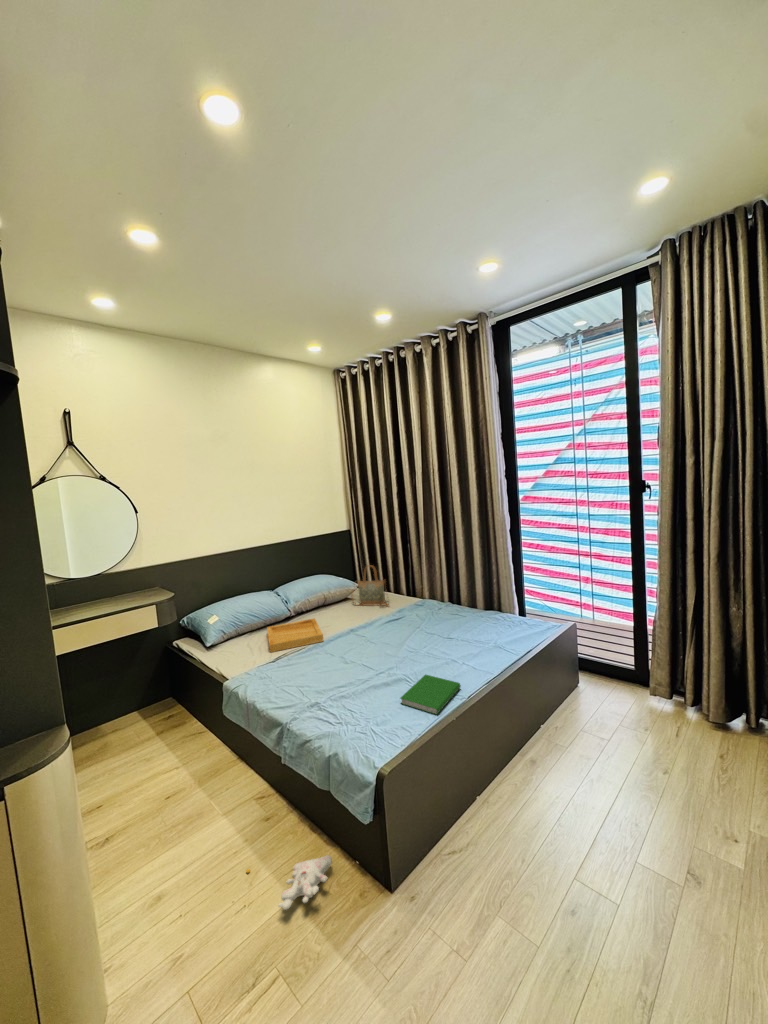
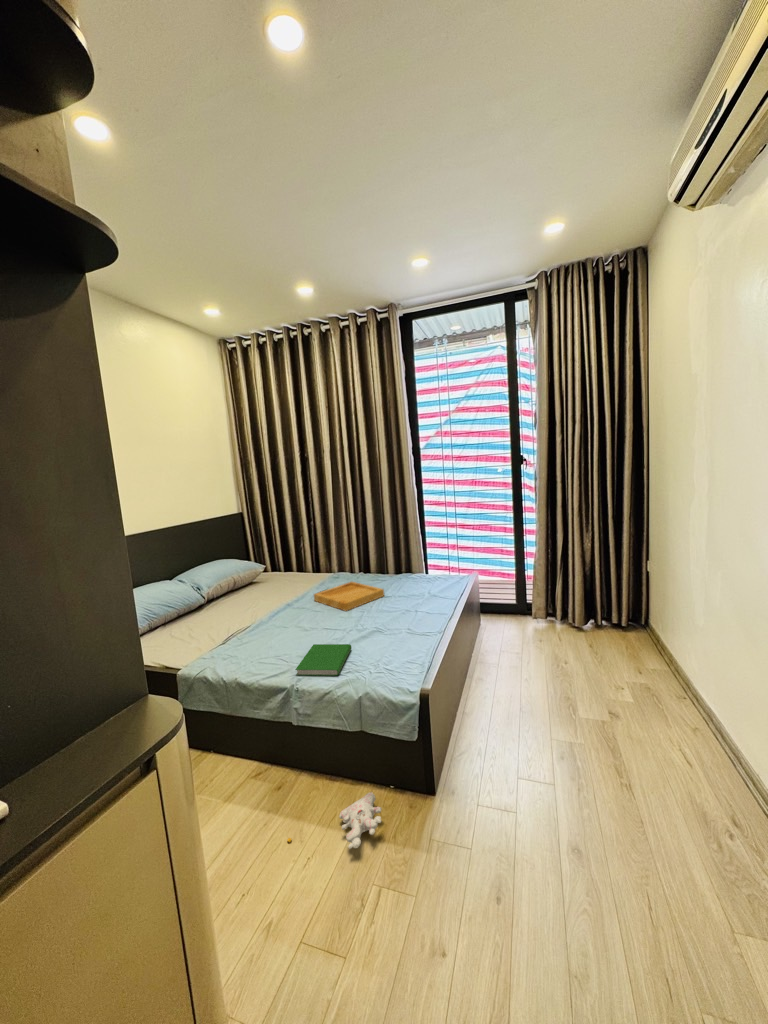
handbag: present [353,565,389,608] -> none [266,543,310,586]
tray: present [267,619,324,652] -> present [314,582,384,611]
hardcover book: present [401,675,461,715] -> present [295,644,351,676]

